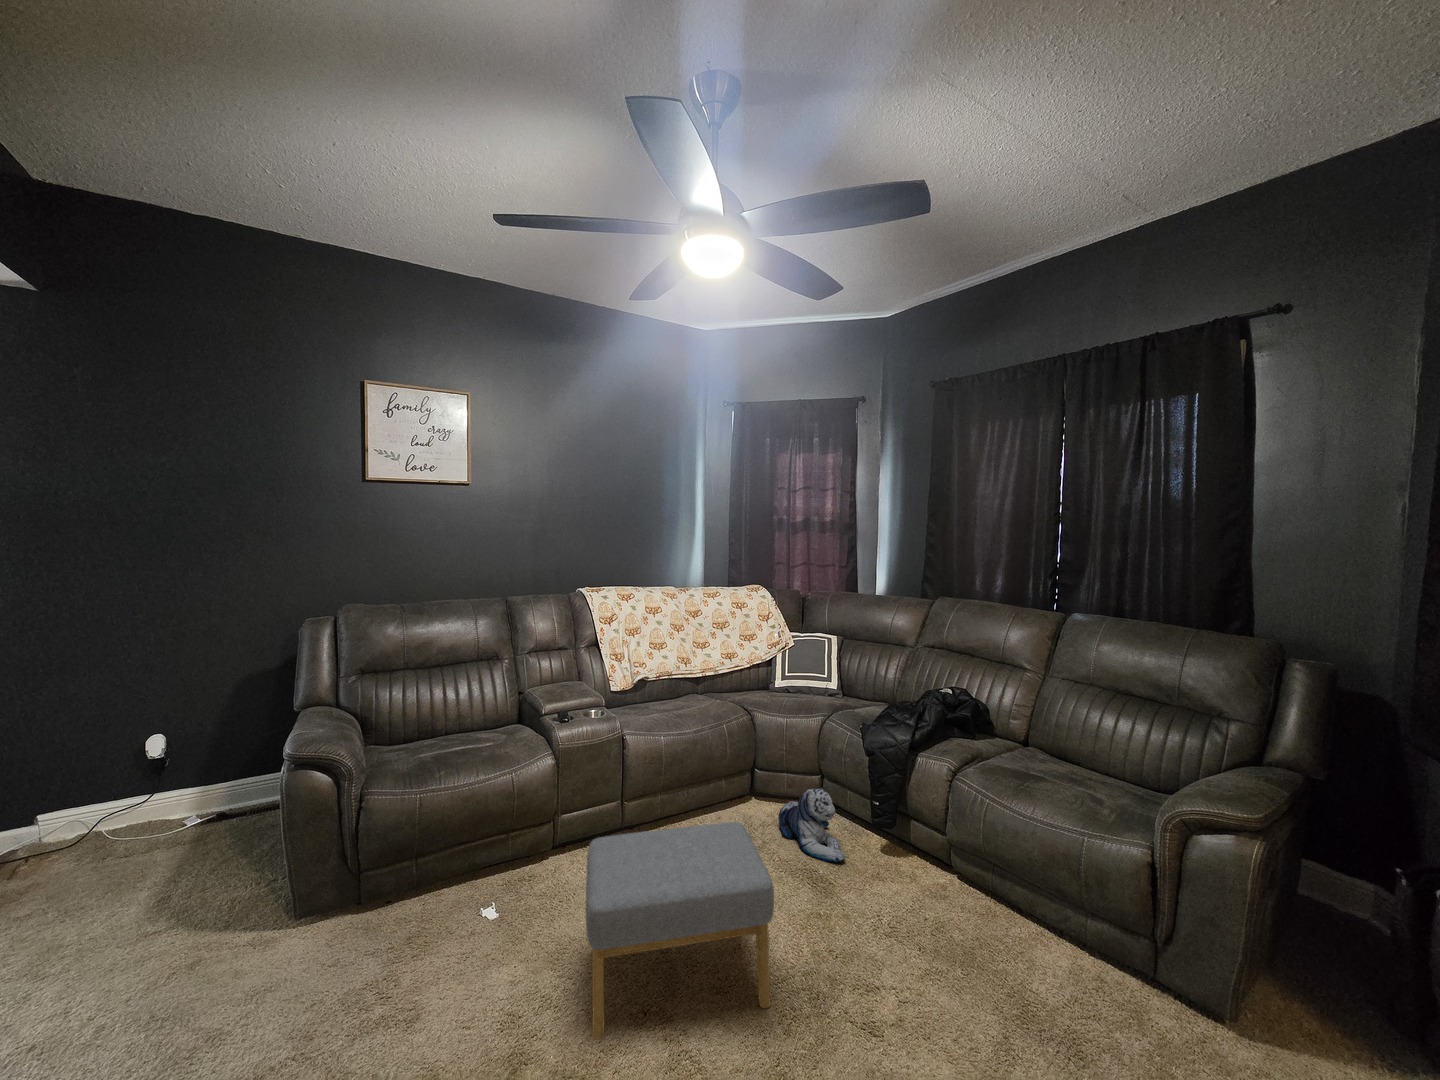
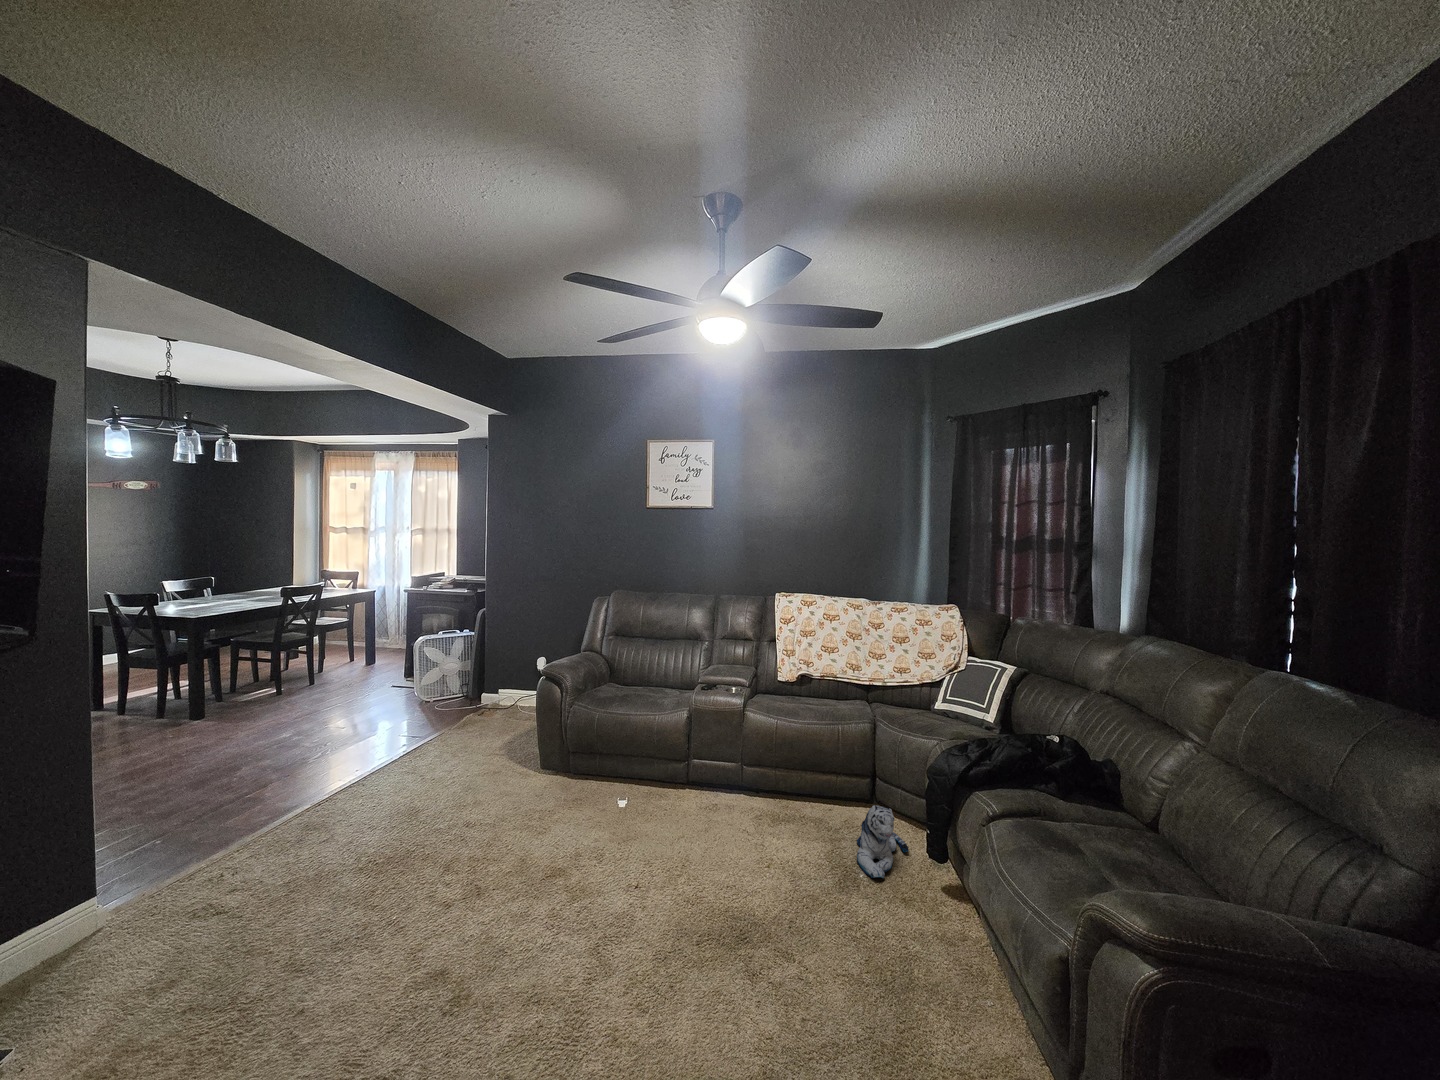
footstool: present [586,822,774,1040] -> none [593,768,742,923]

